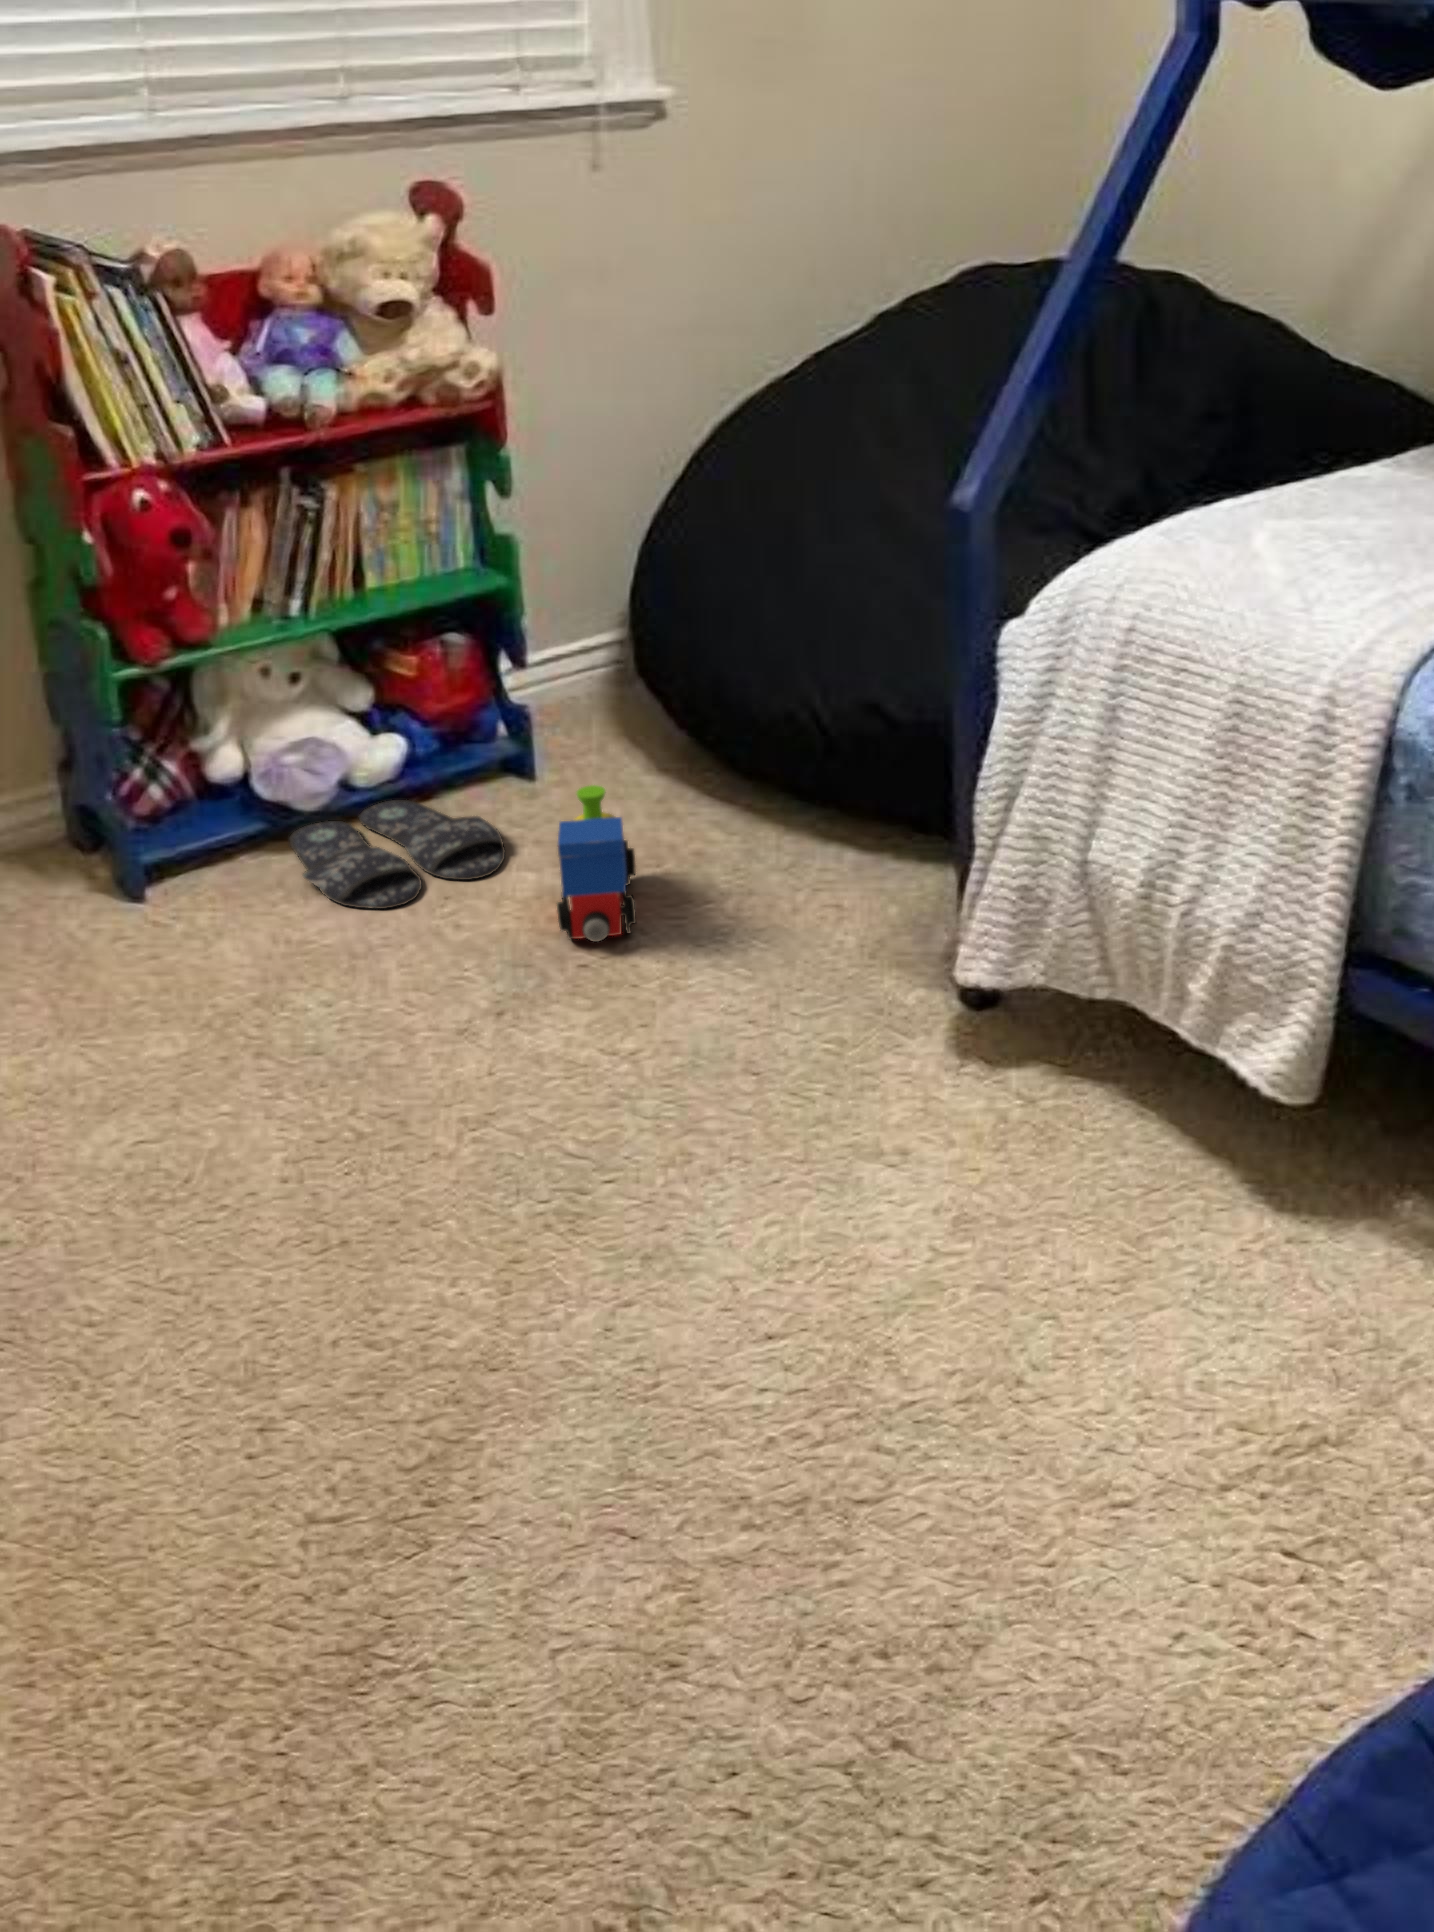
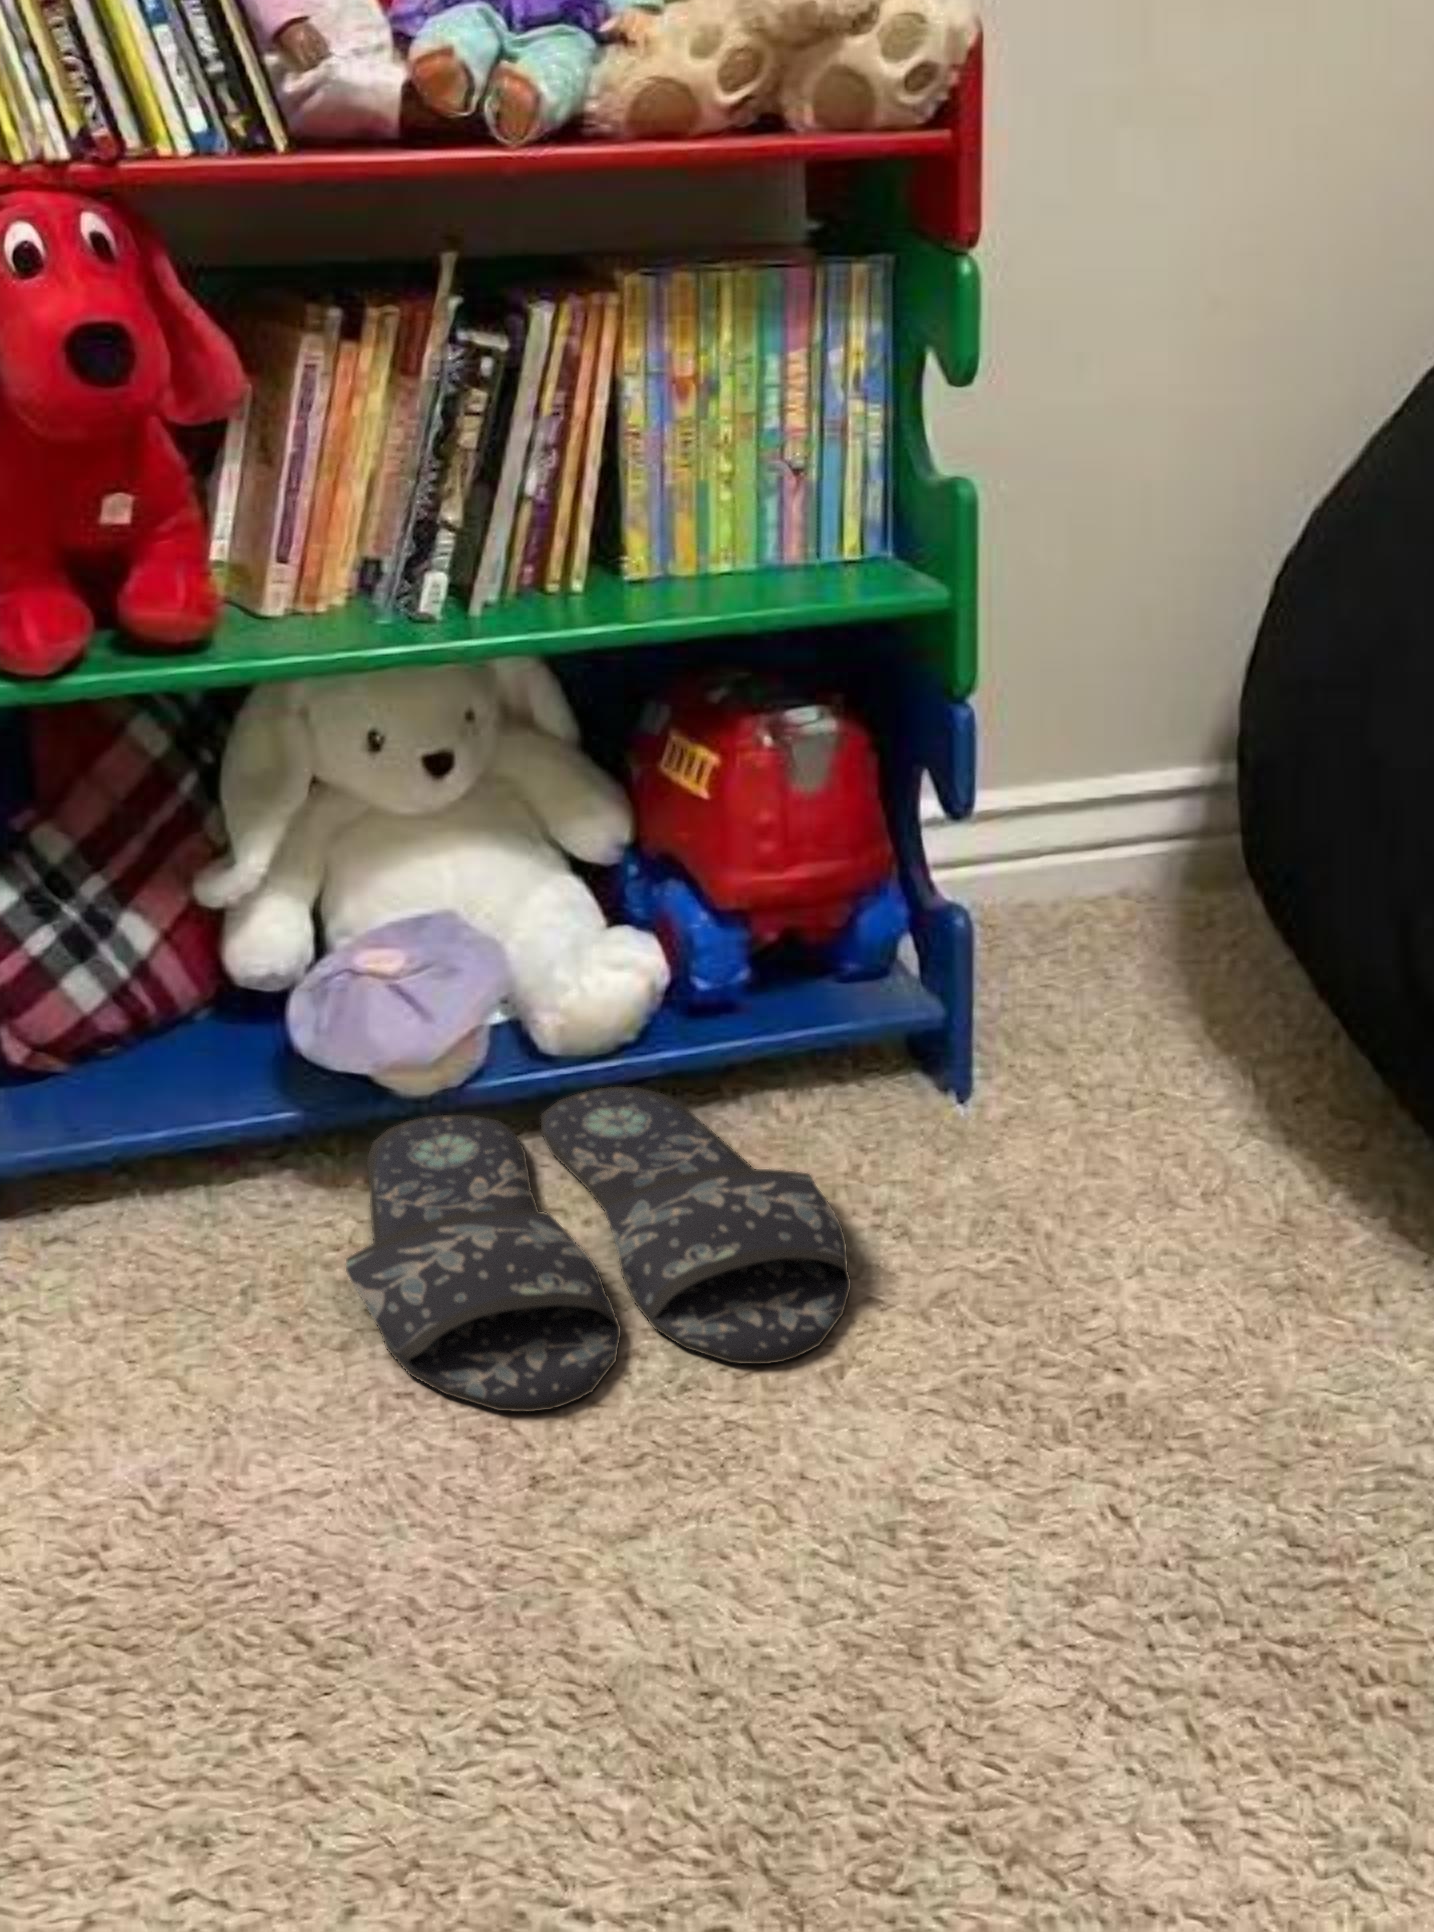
toy train: present [557,785,636,942] -> none [940,1192,1192,1717]

